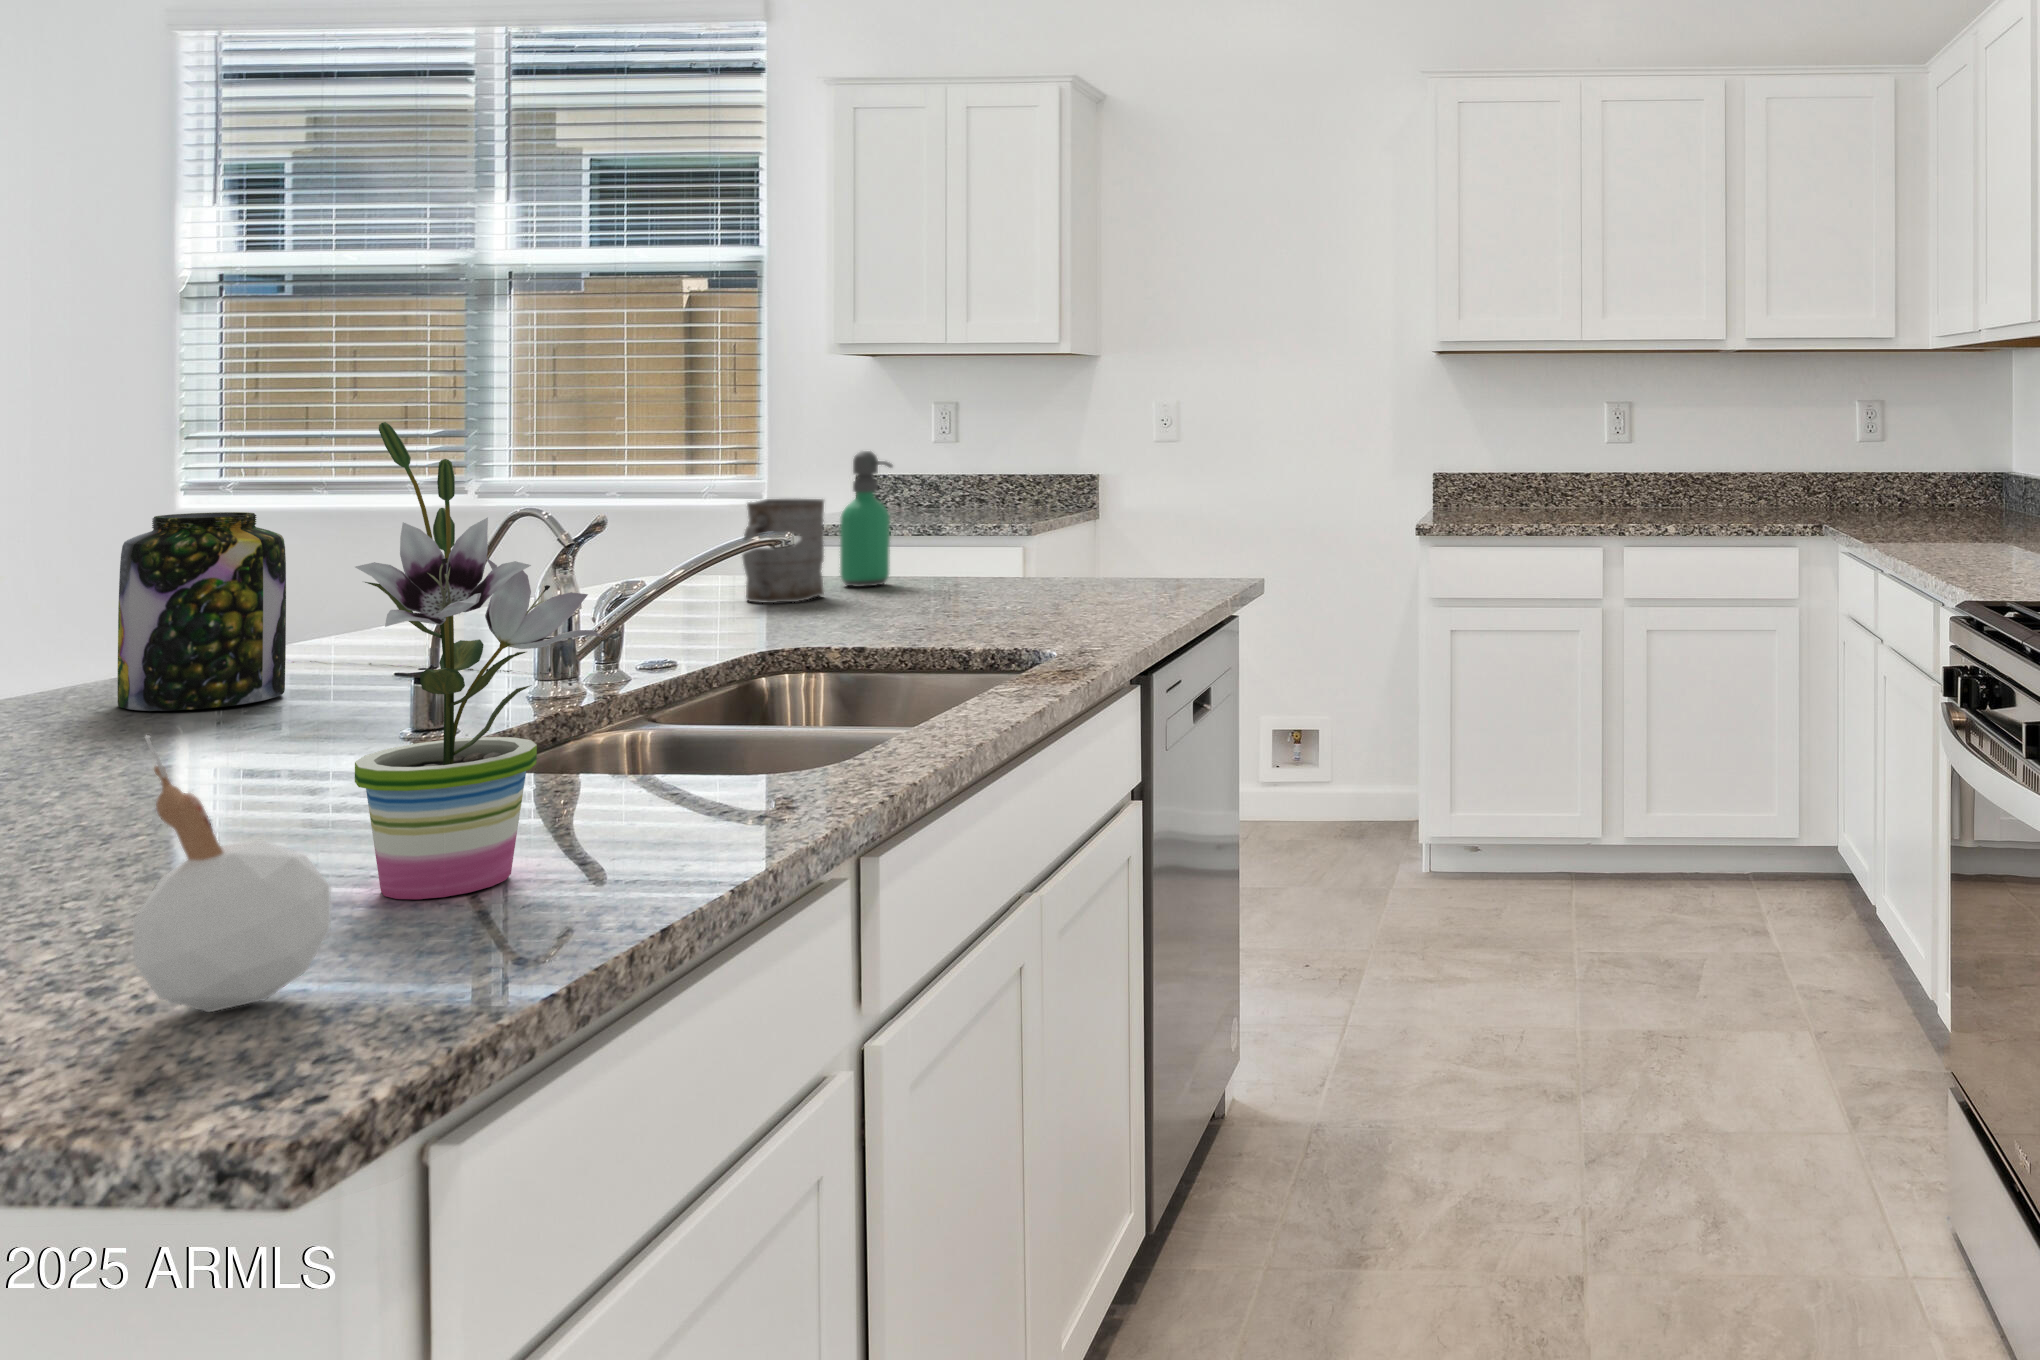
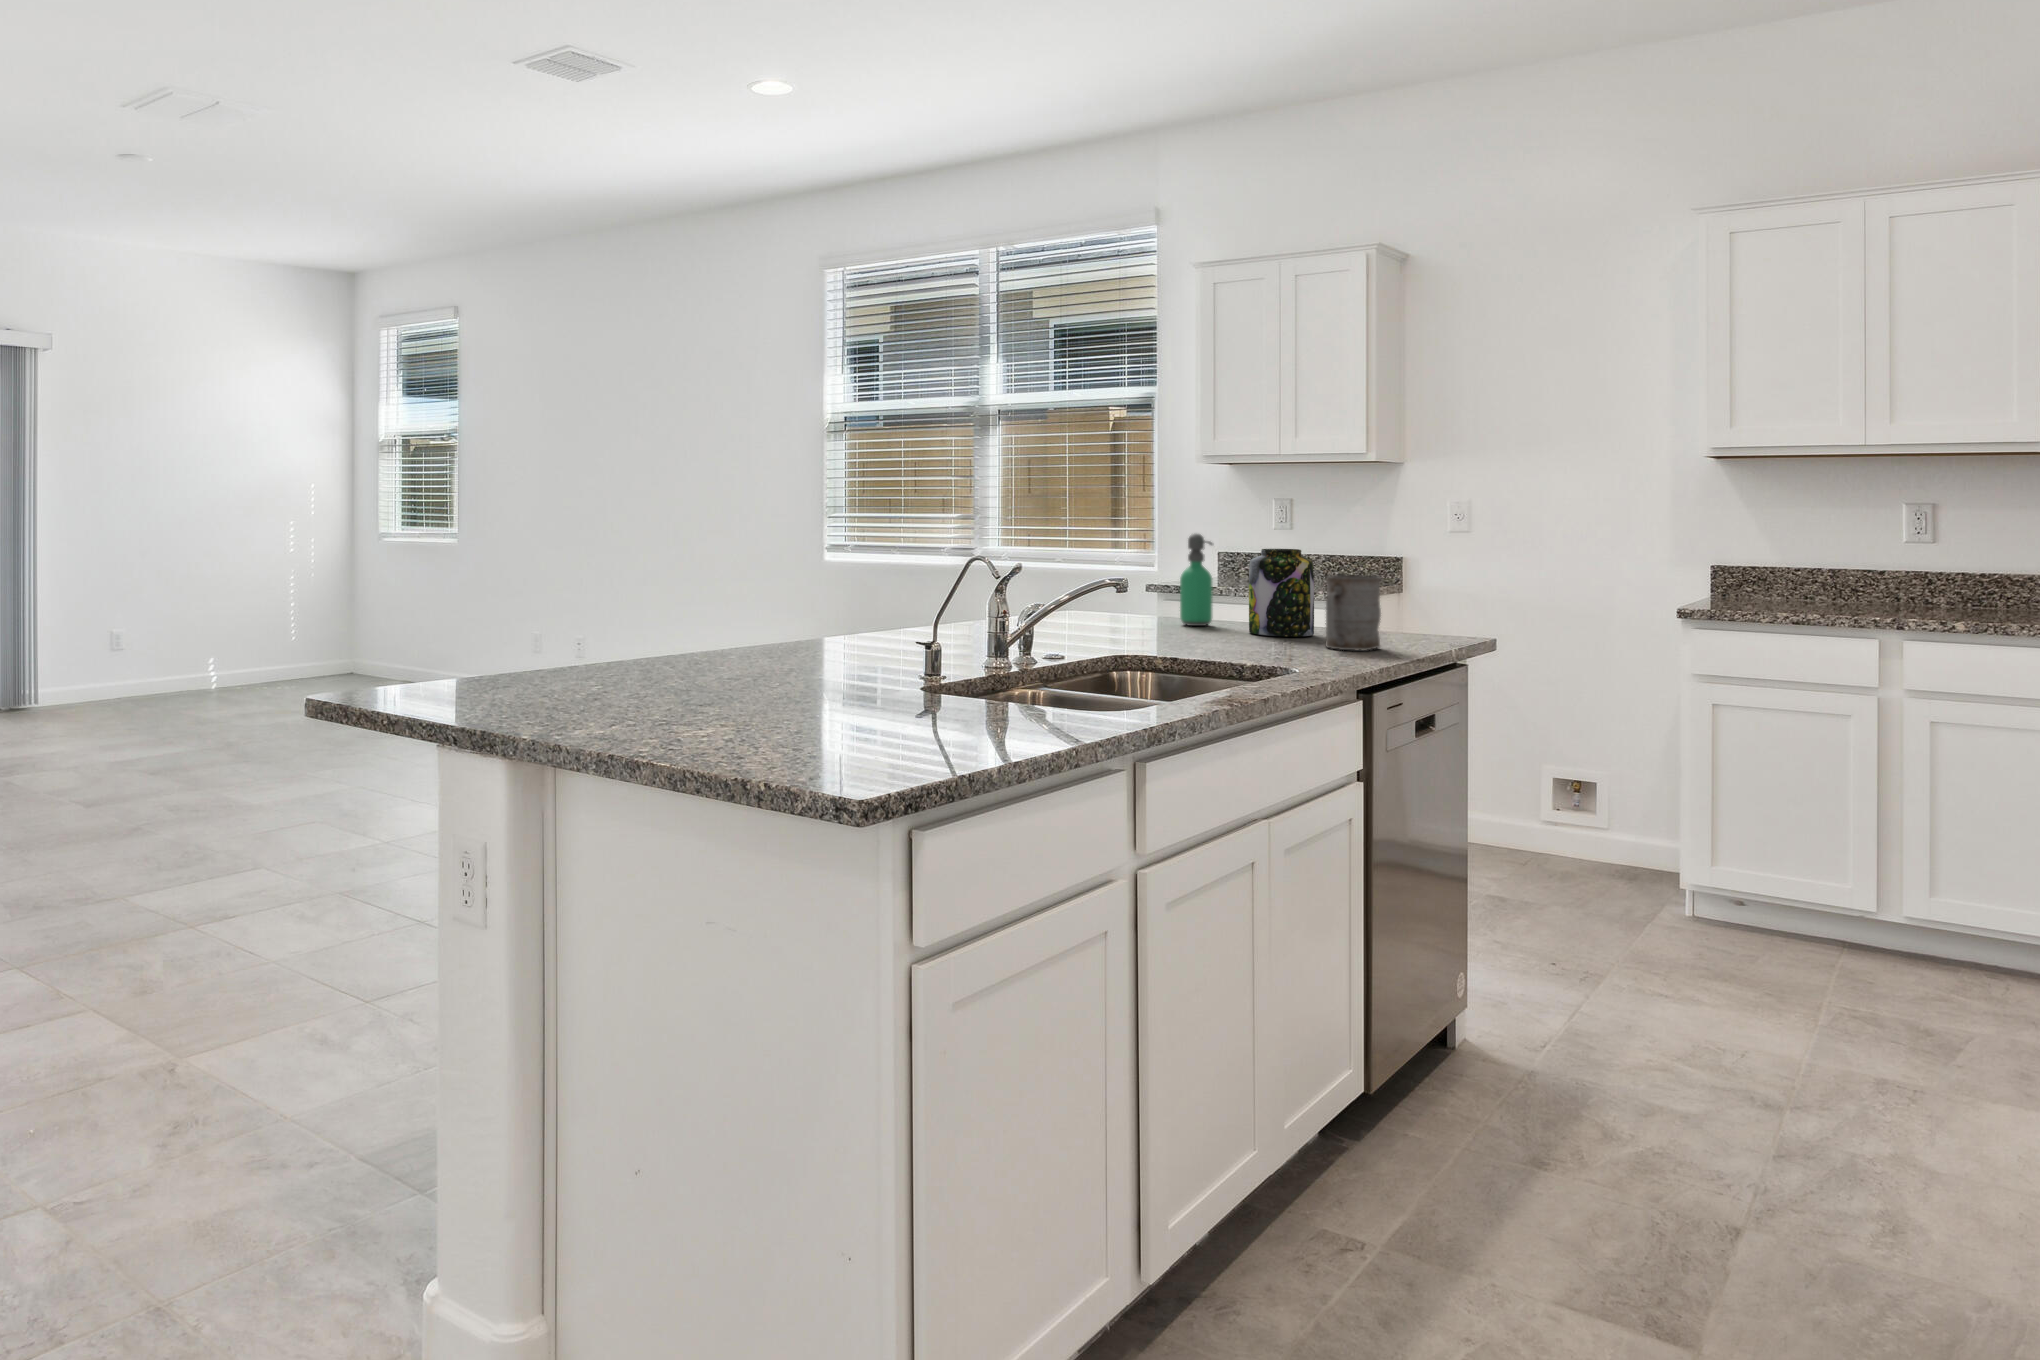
potted plant: present [355,422,603,899] -> none [898,511,1003,735]
mug: present [742,499,824,603] -> present [1325,574,1381,650]
jar: present [118,512,286,711] -> present [1249,549,1314,637]
candle: present [133,735,330,1012] -> none [824,639,889,755]

